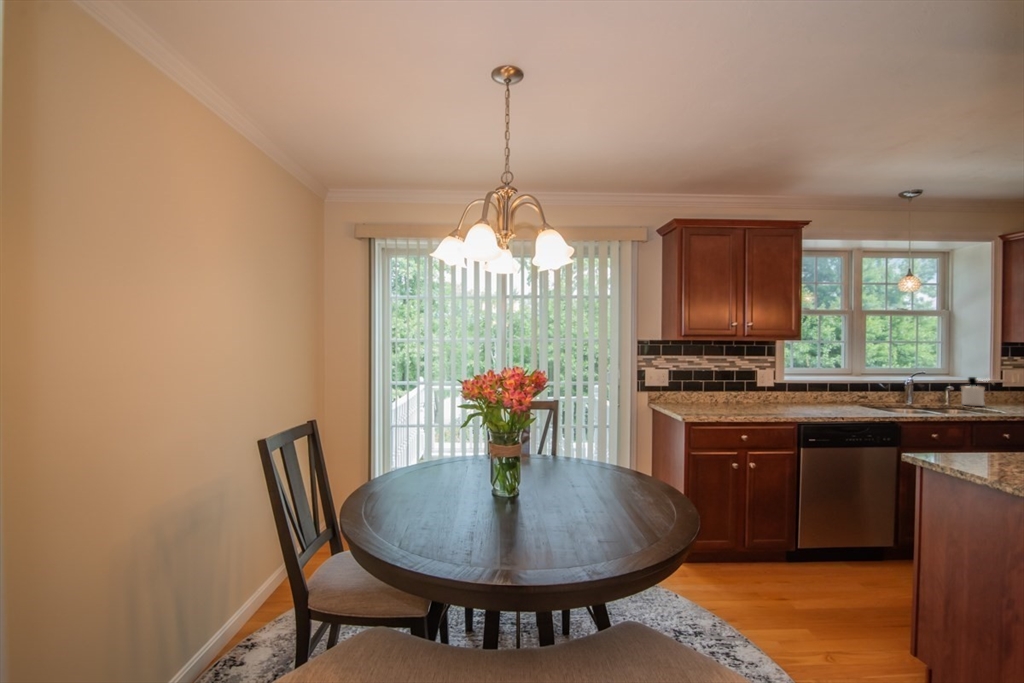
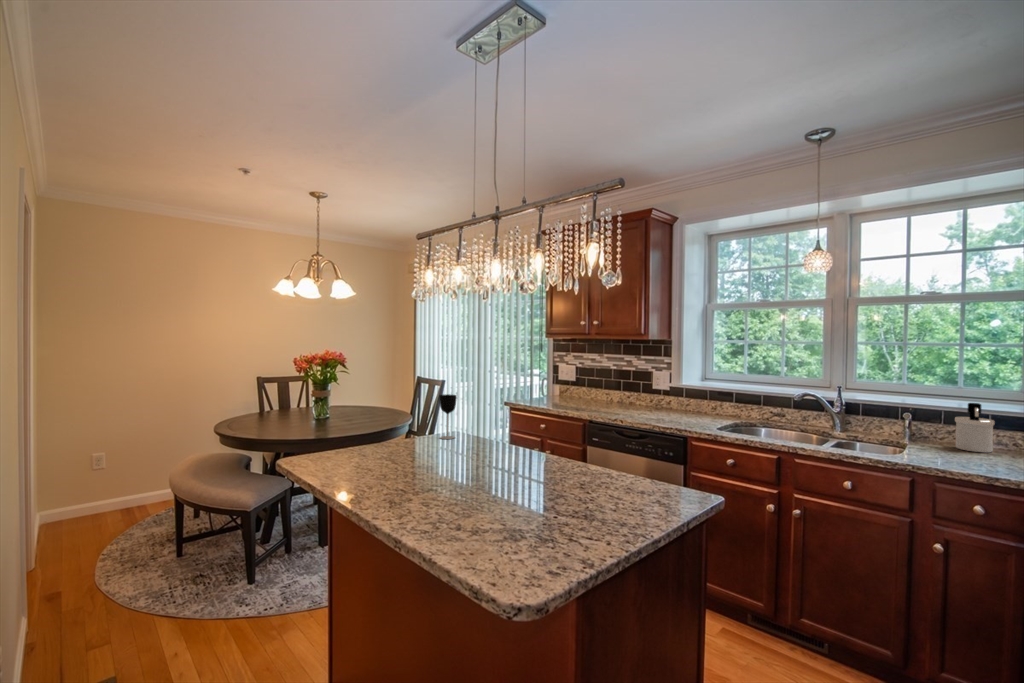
wine glass: none [943,406,975,465] -> present [439,394,457,439]

